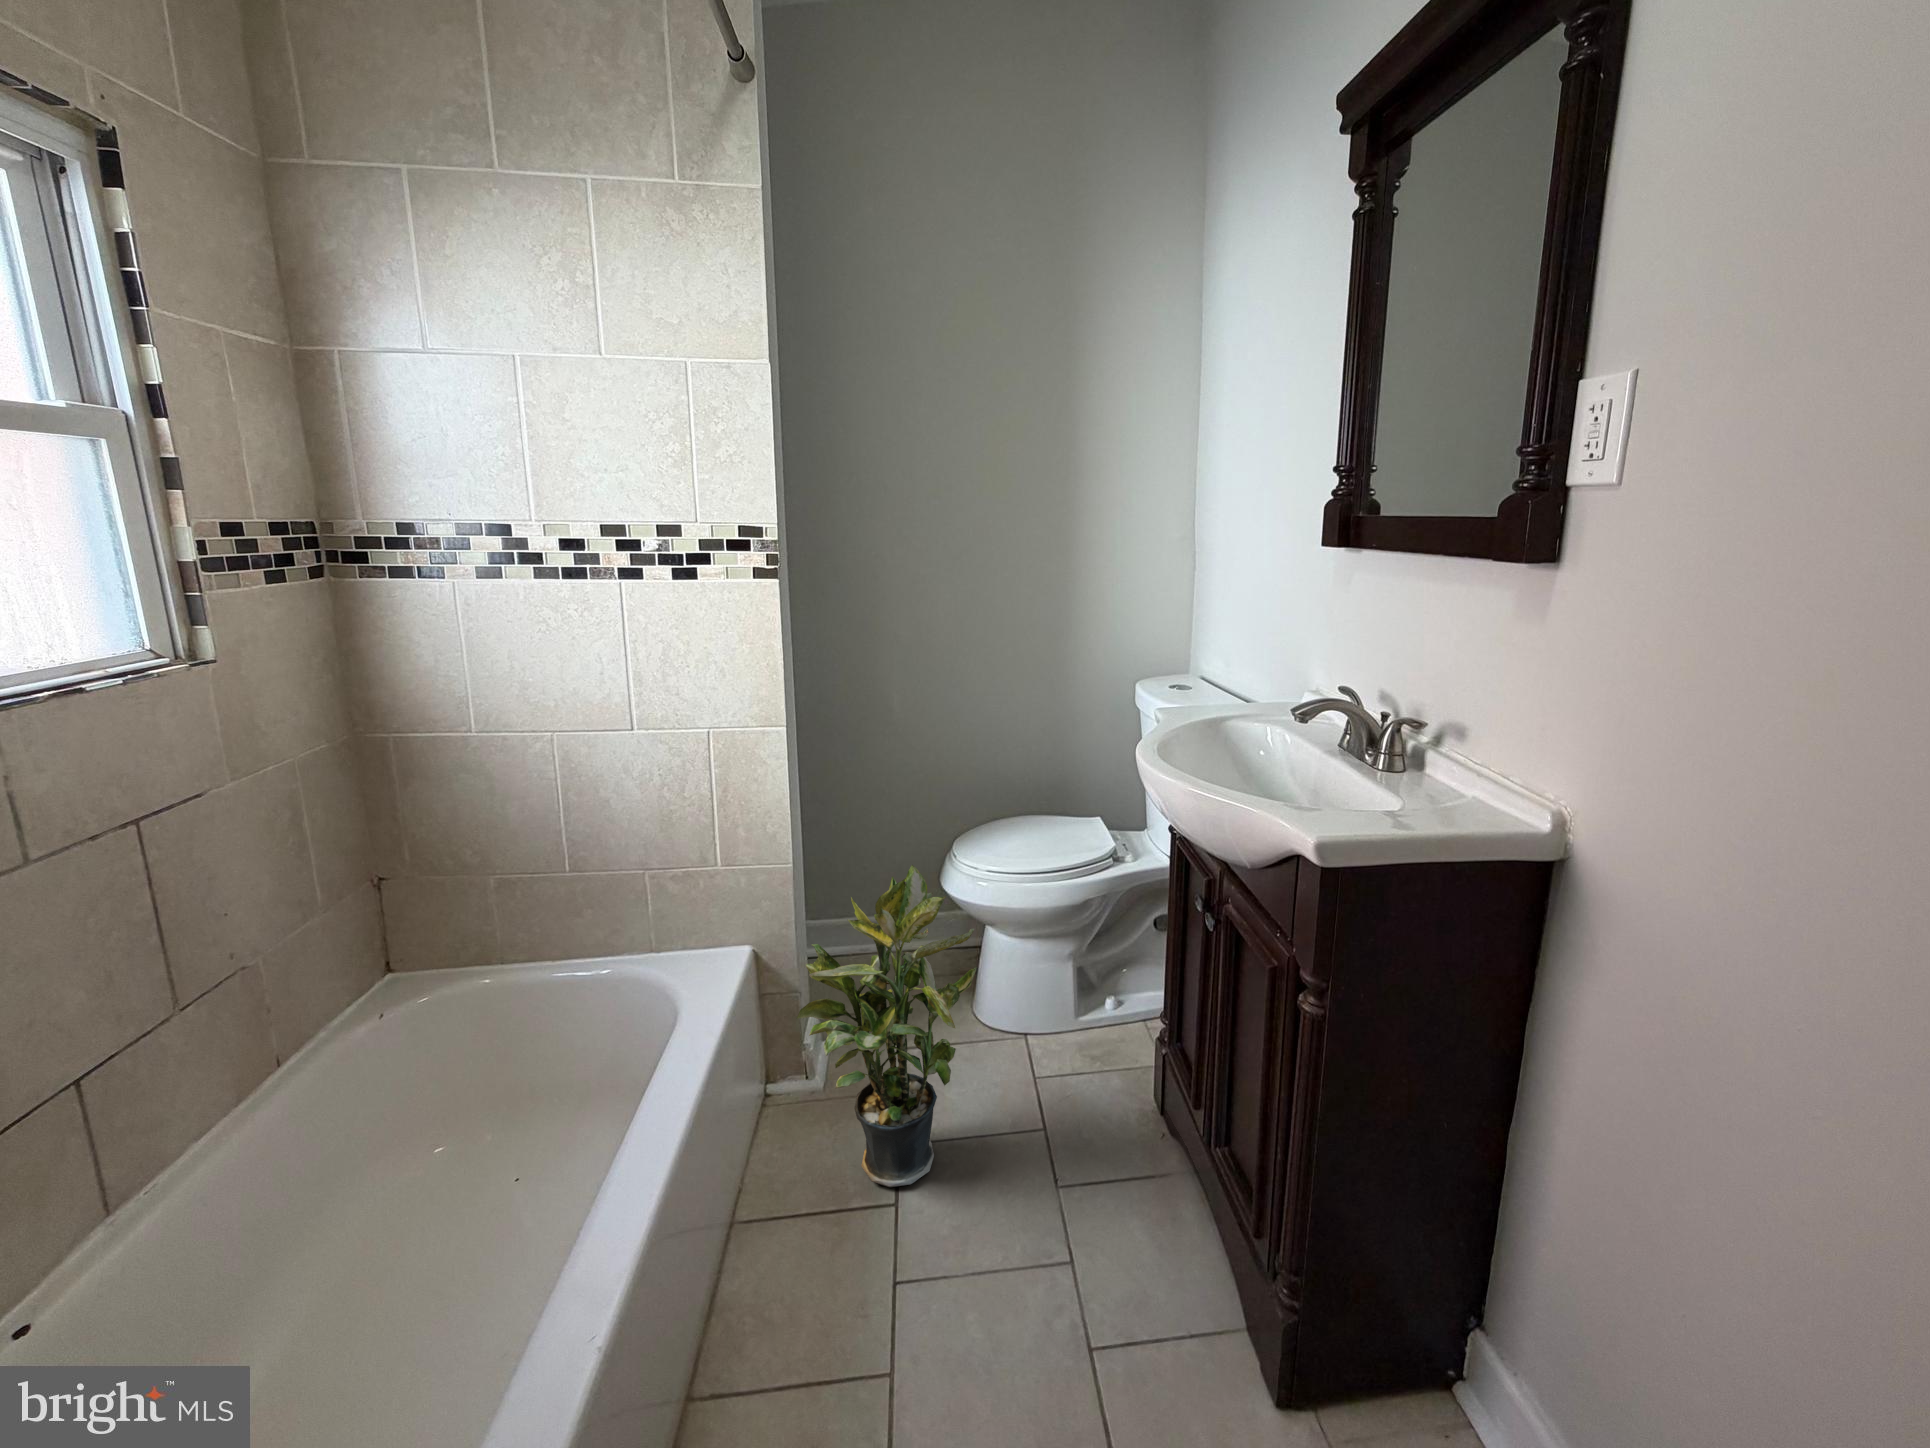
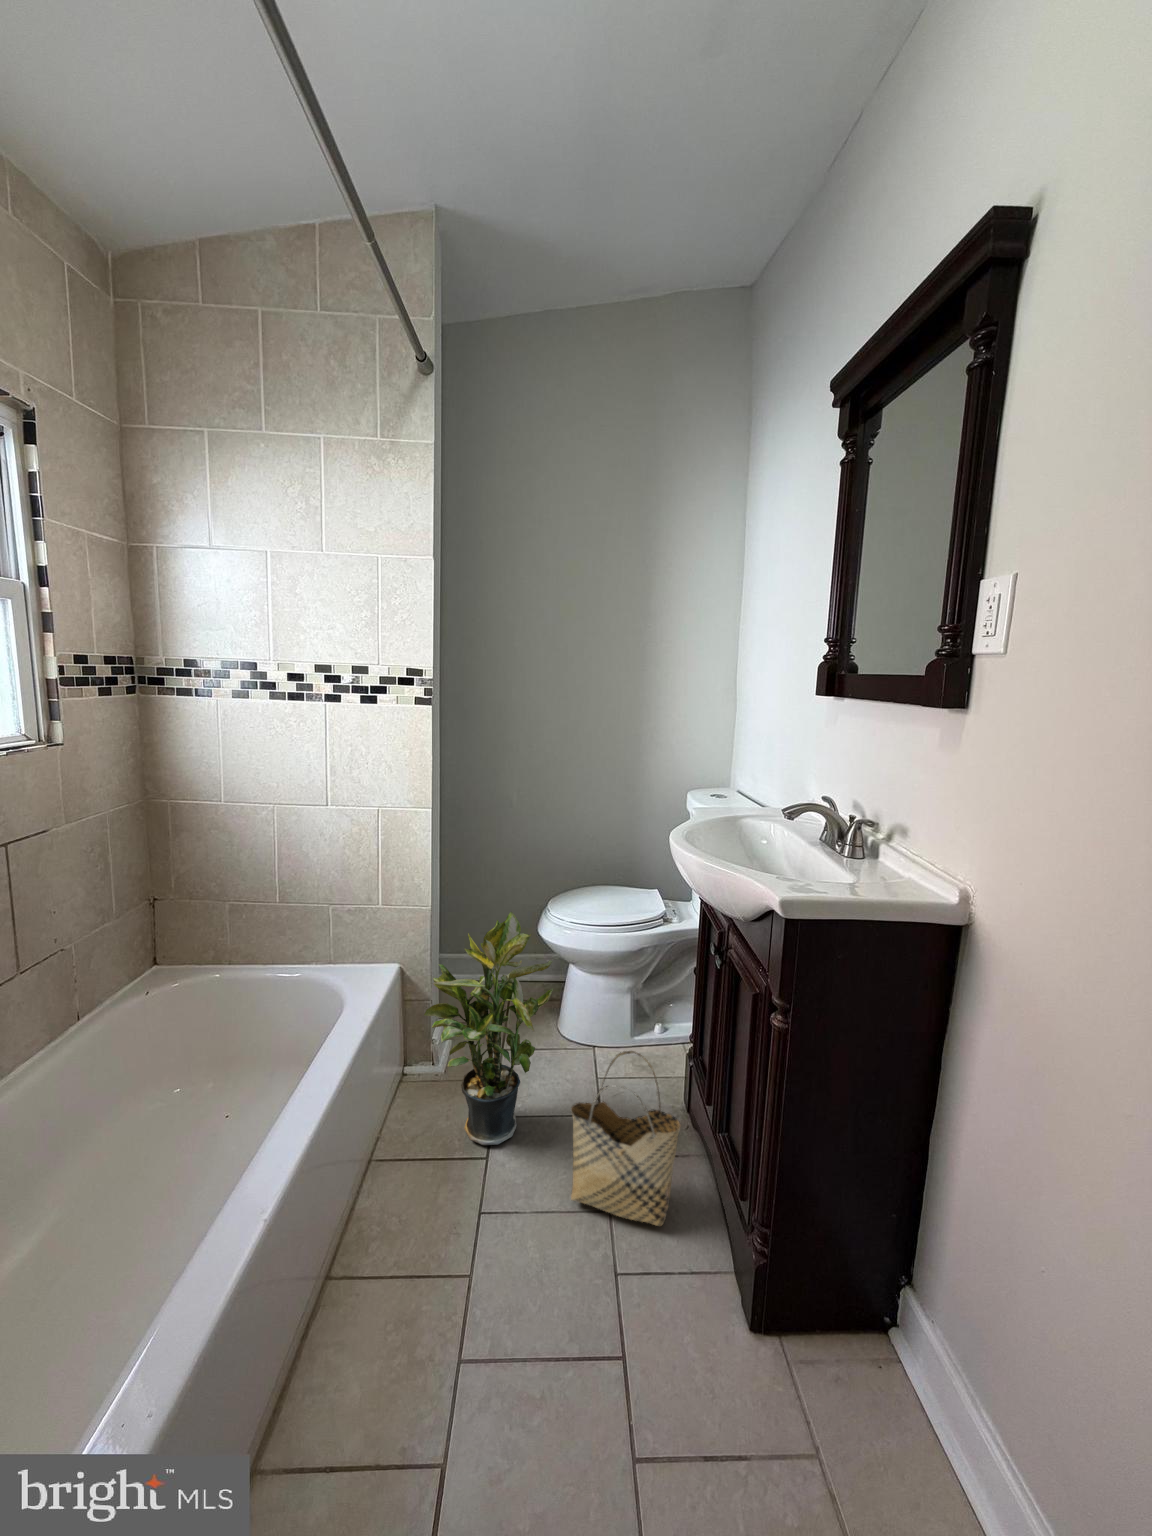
woven basket: none [1014,1046,1166,1278] -> present [571,1051,680,1226]

